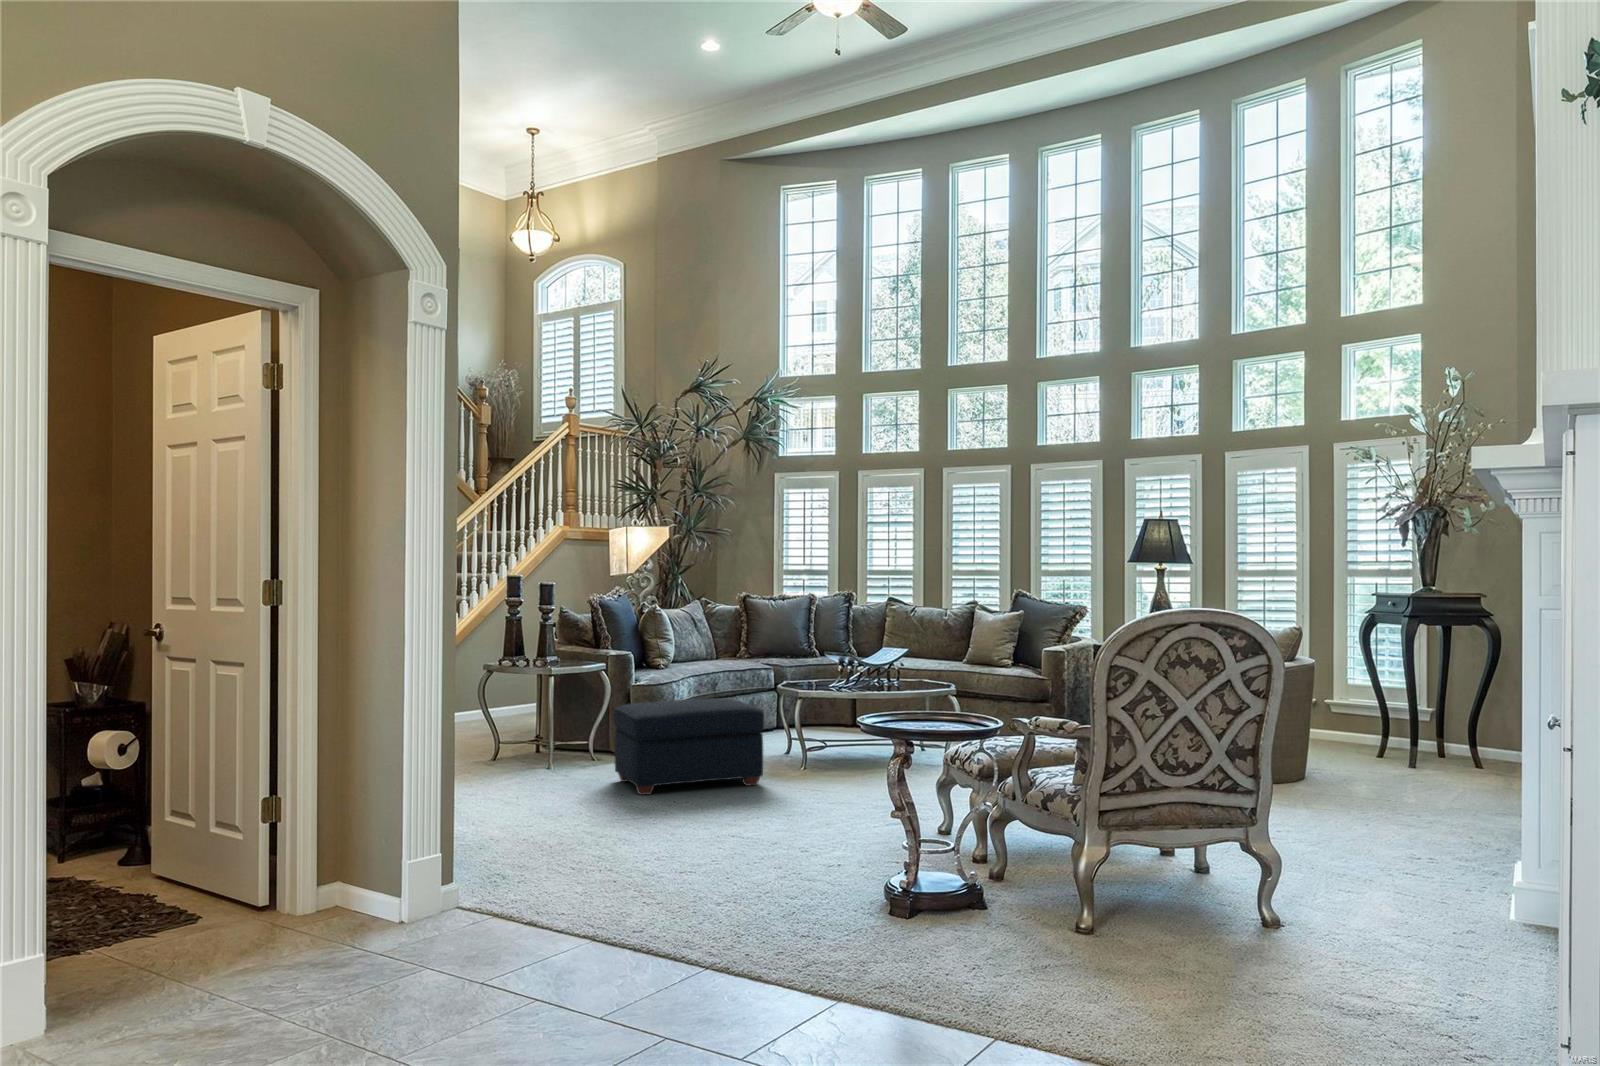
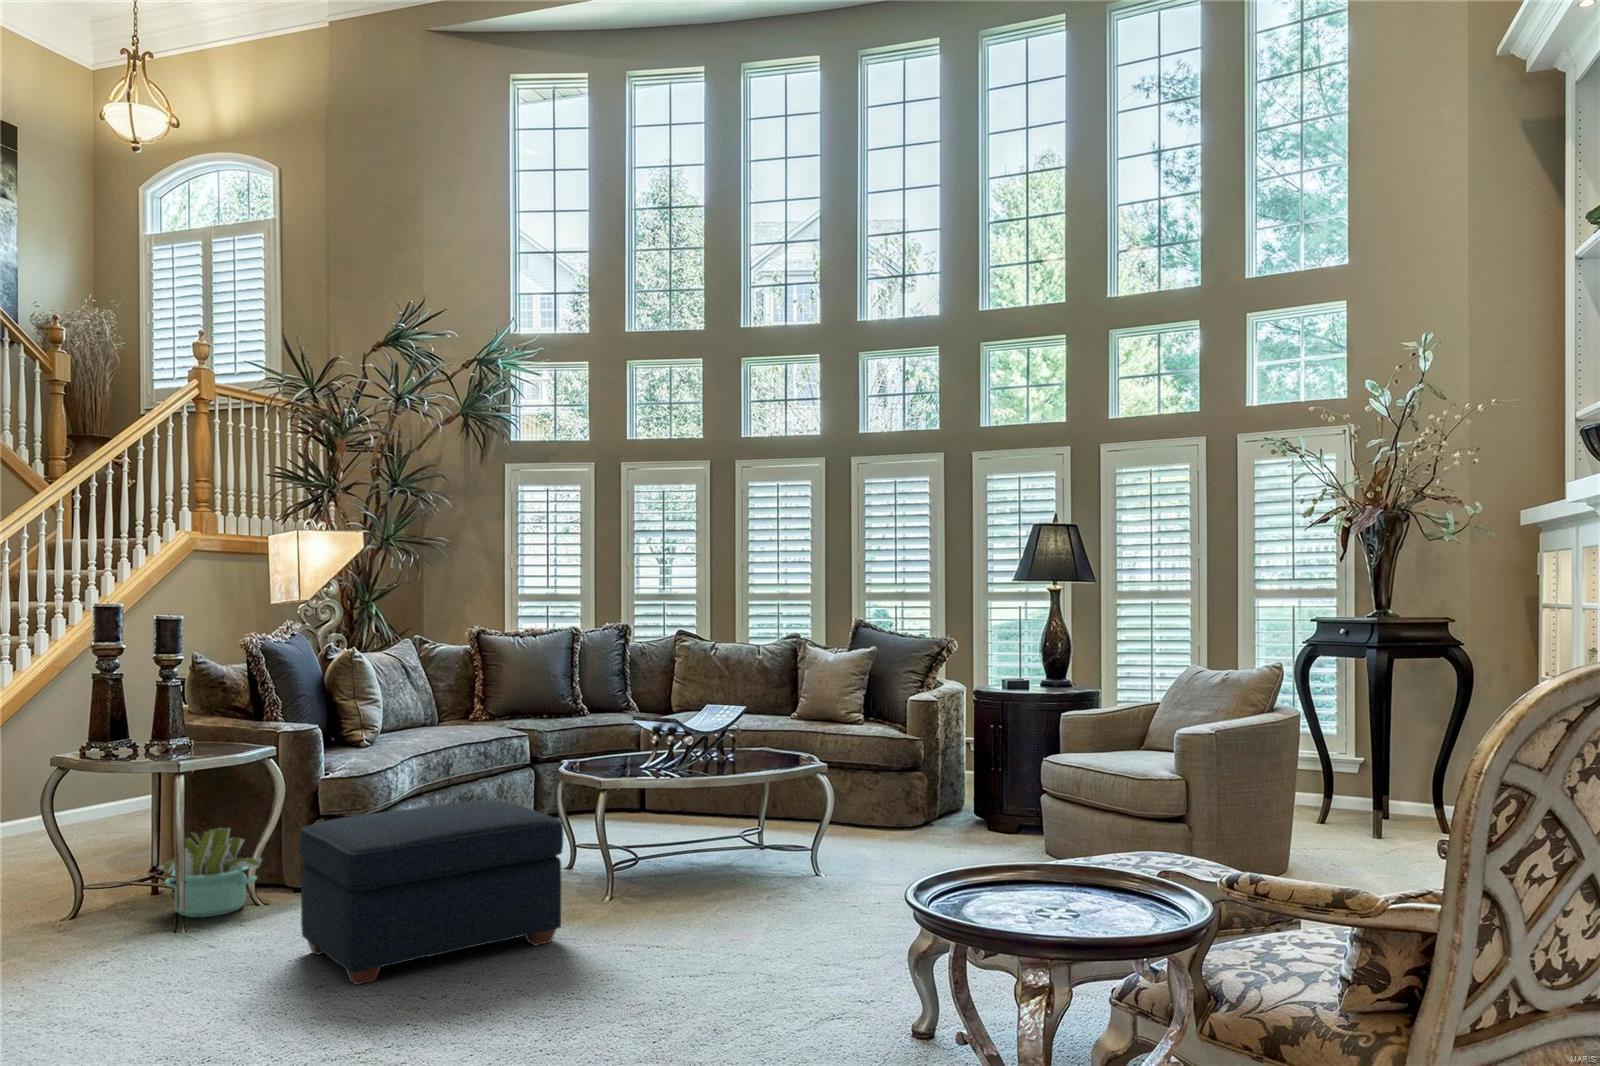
decorative plant: none [539,712,598,763] -> present [159,828,262,917]

